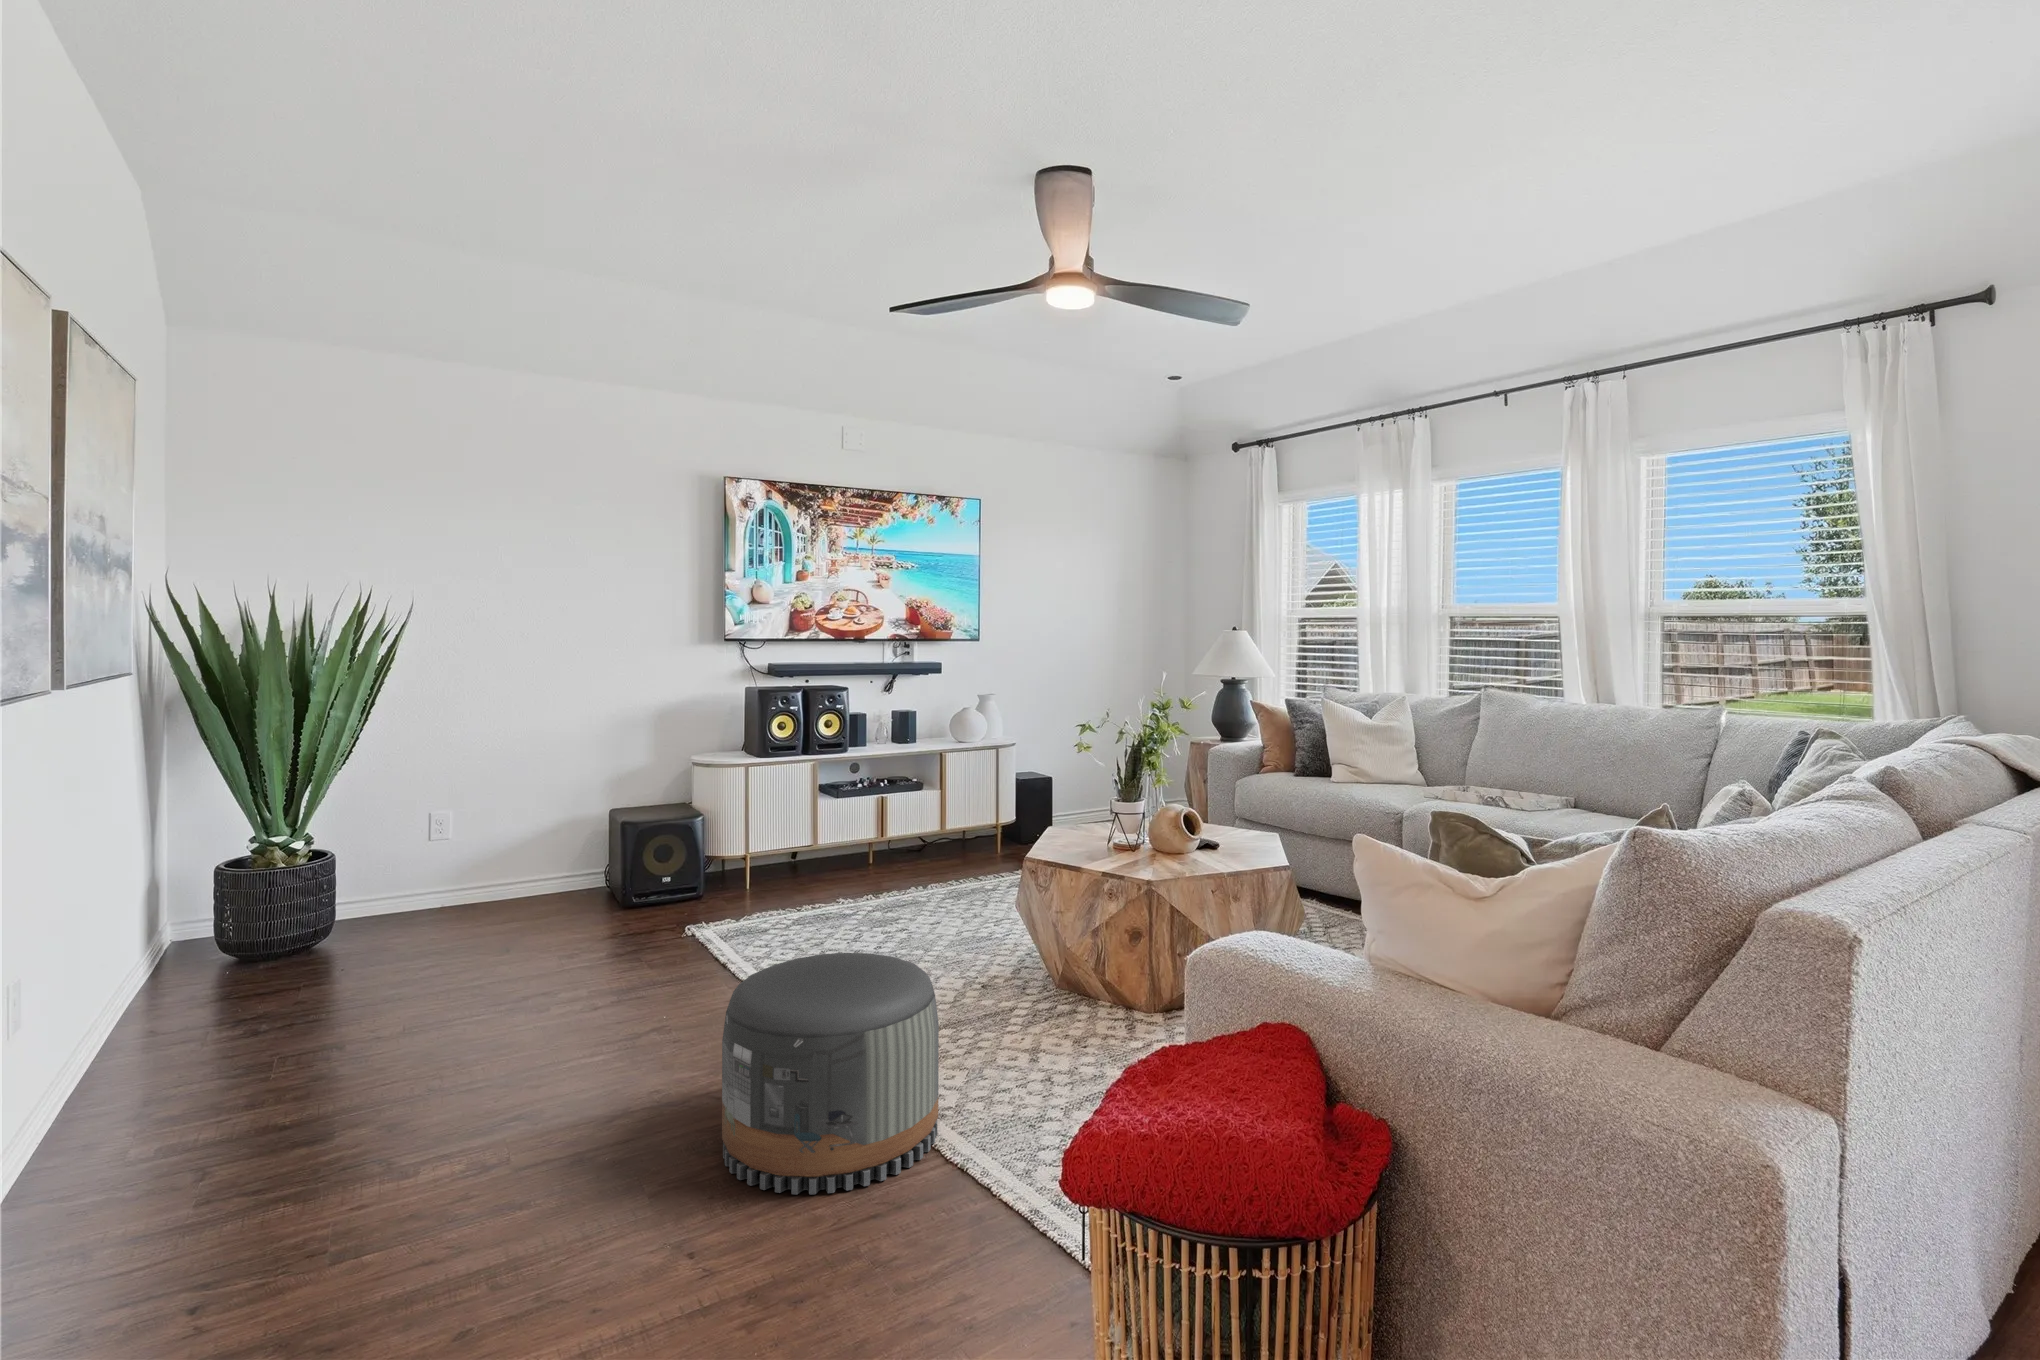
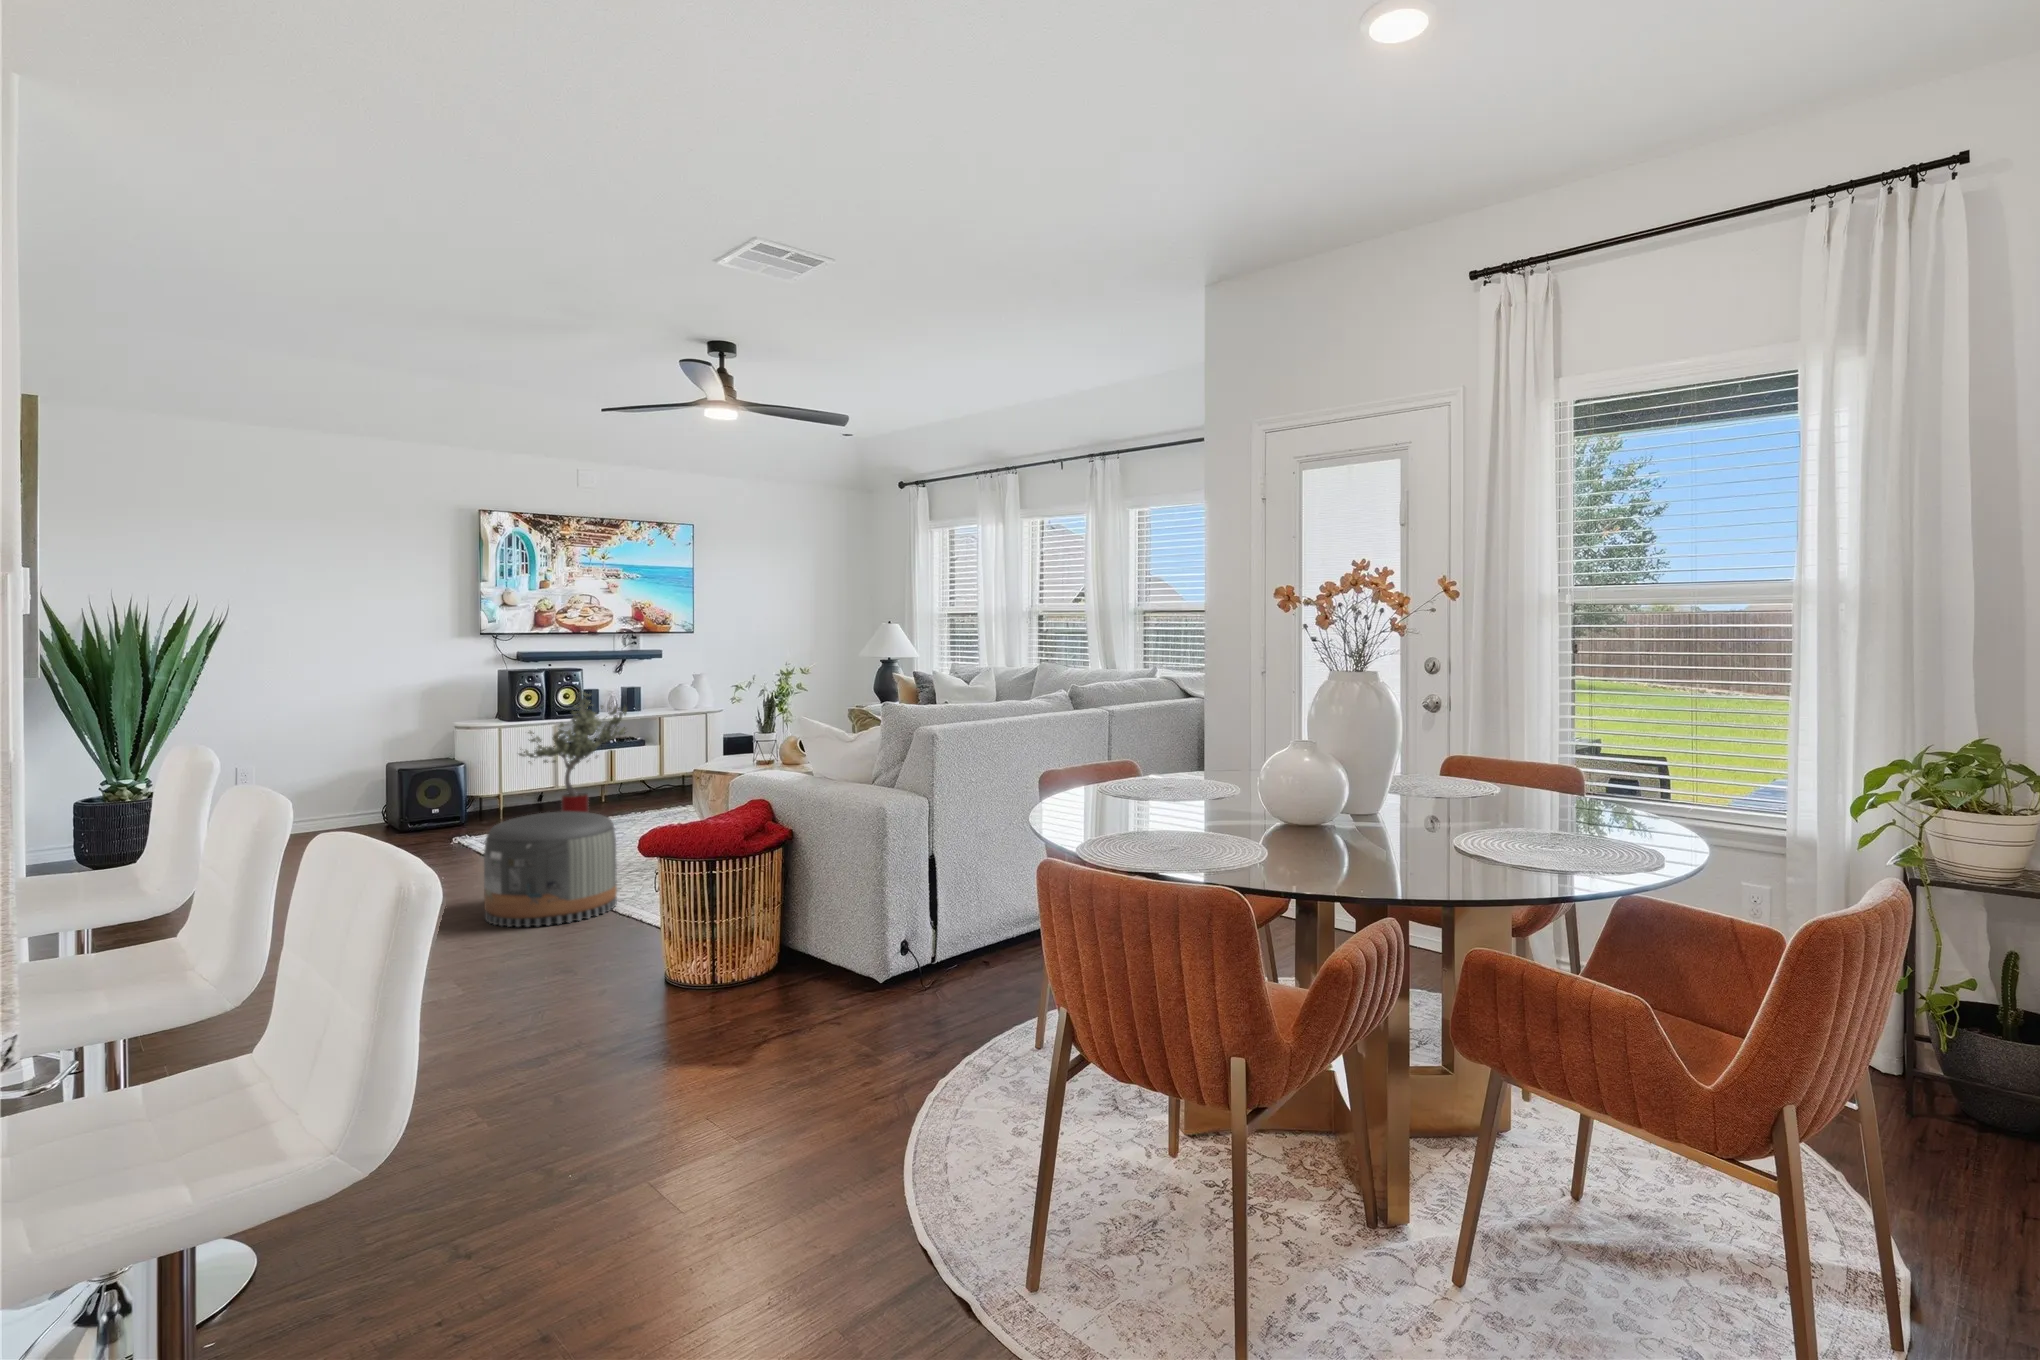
potted tree: none [768,718,908,896] -> present [519,692,627,812]

